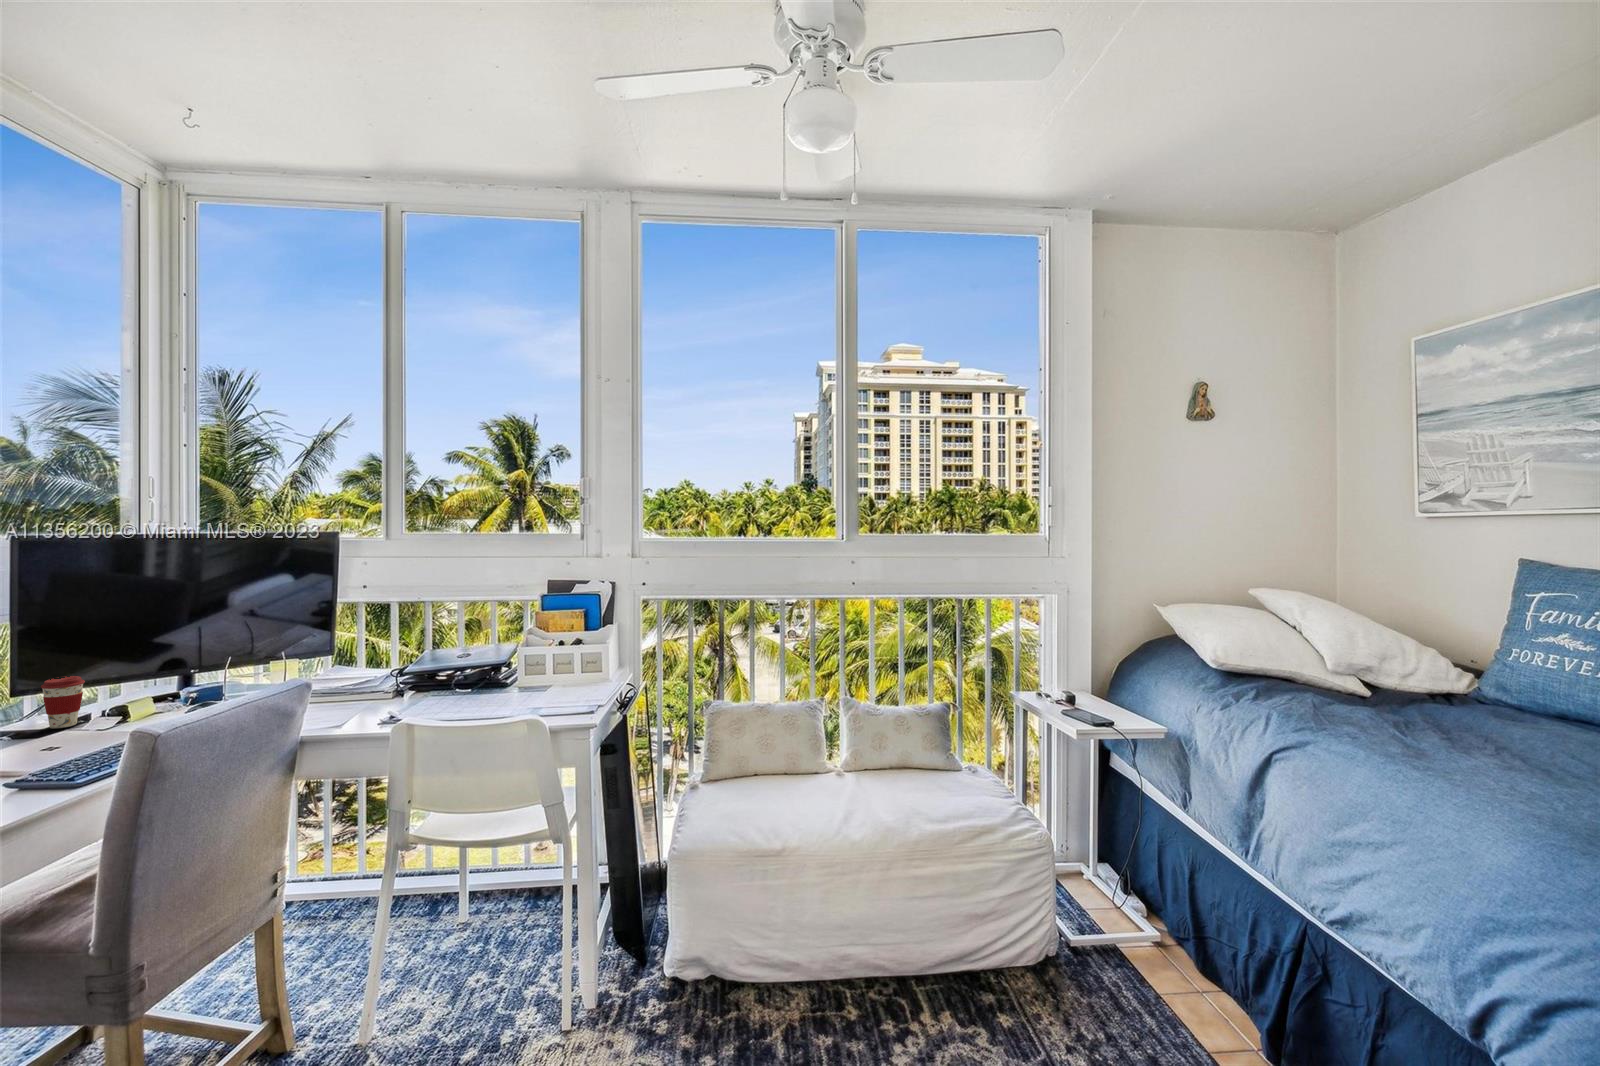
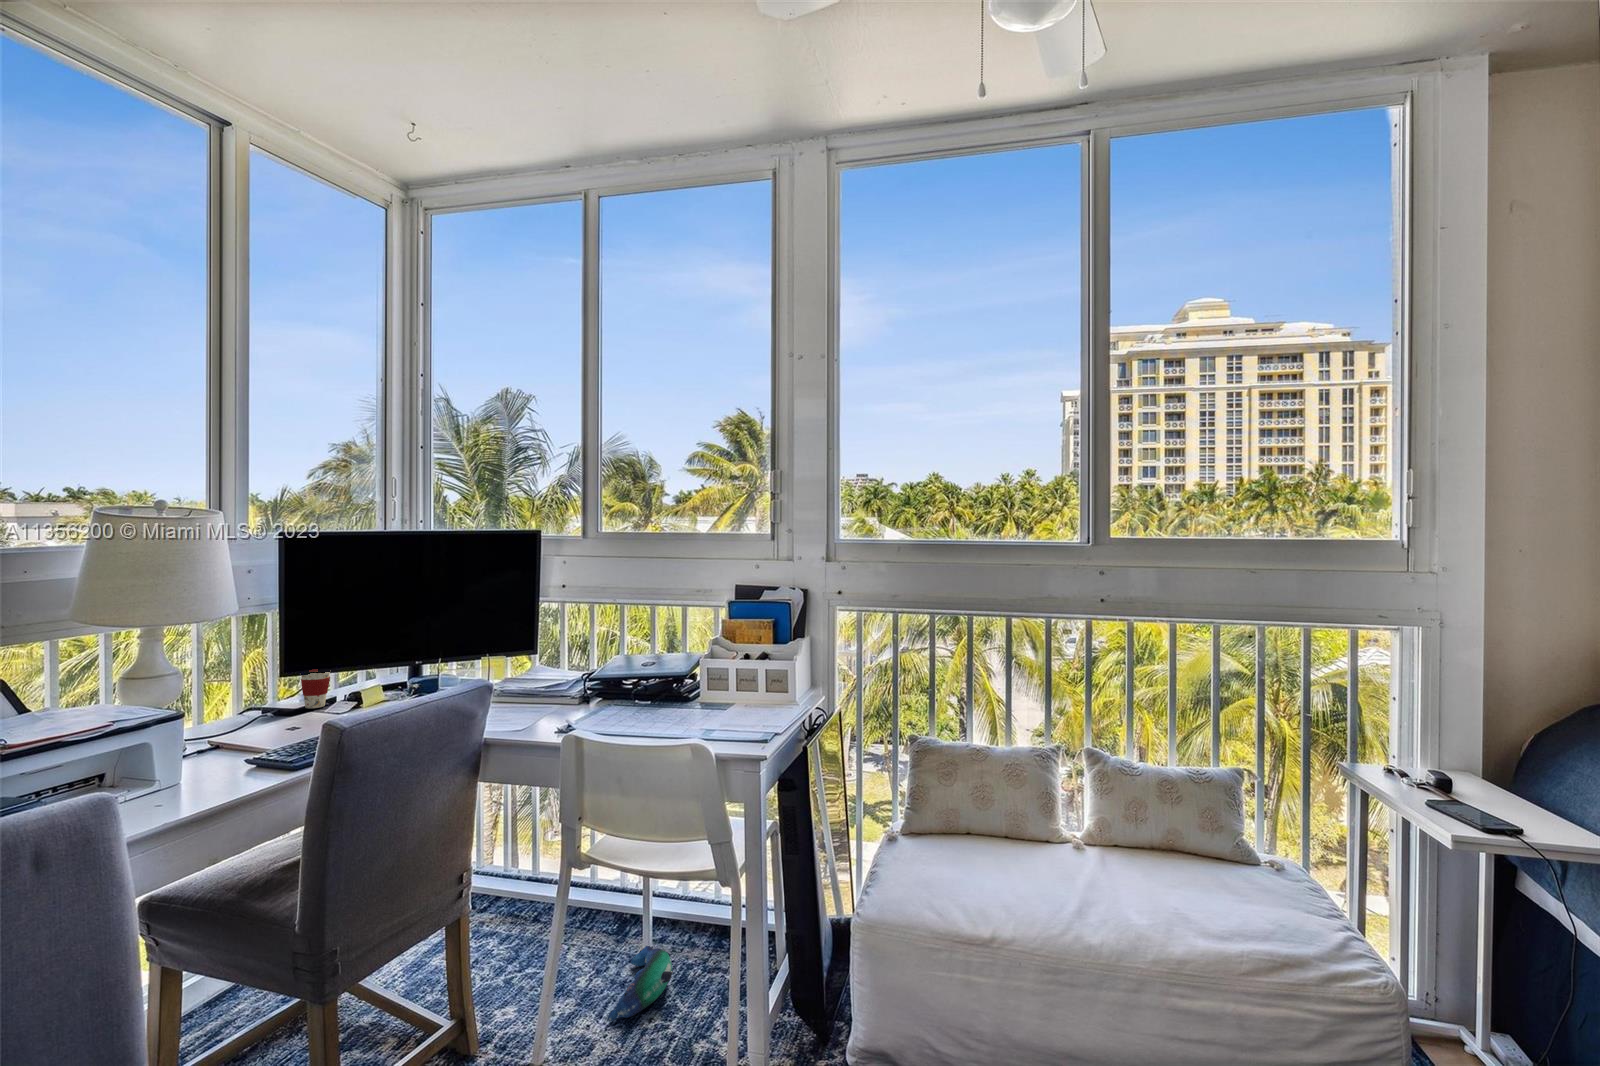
plush toy: none [433,918,497,990] -> present [608,946,673,1021]

